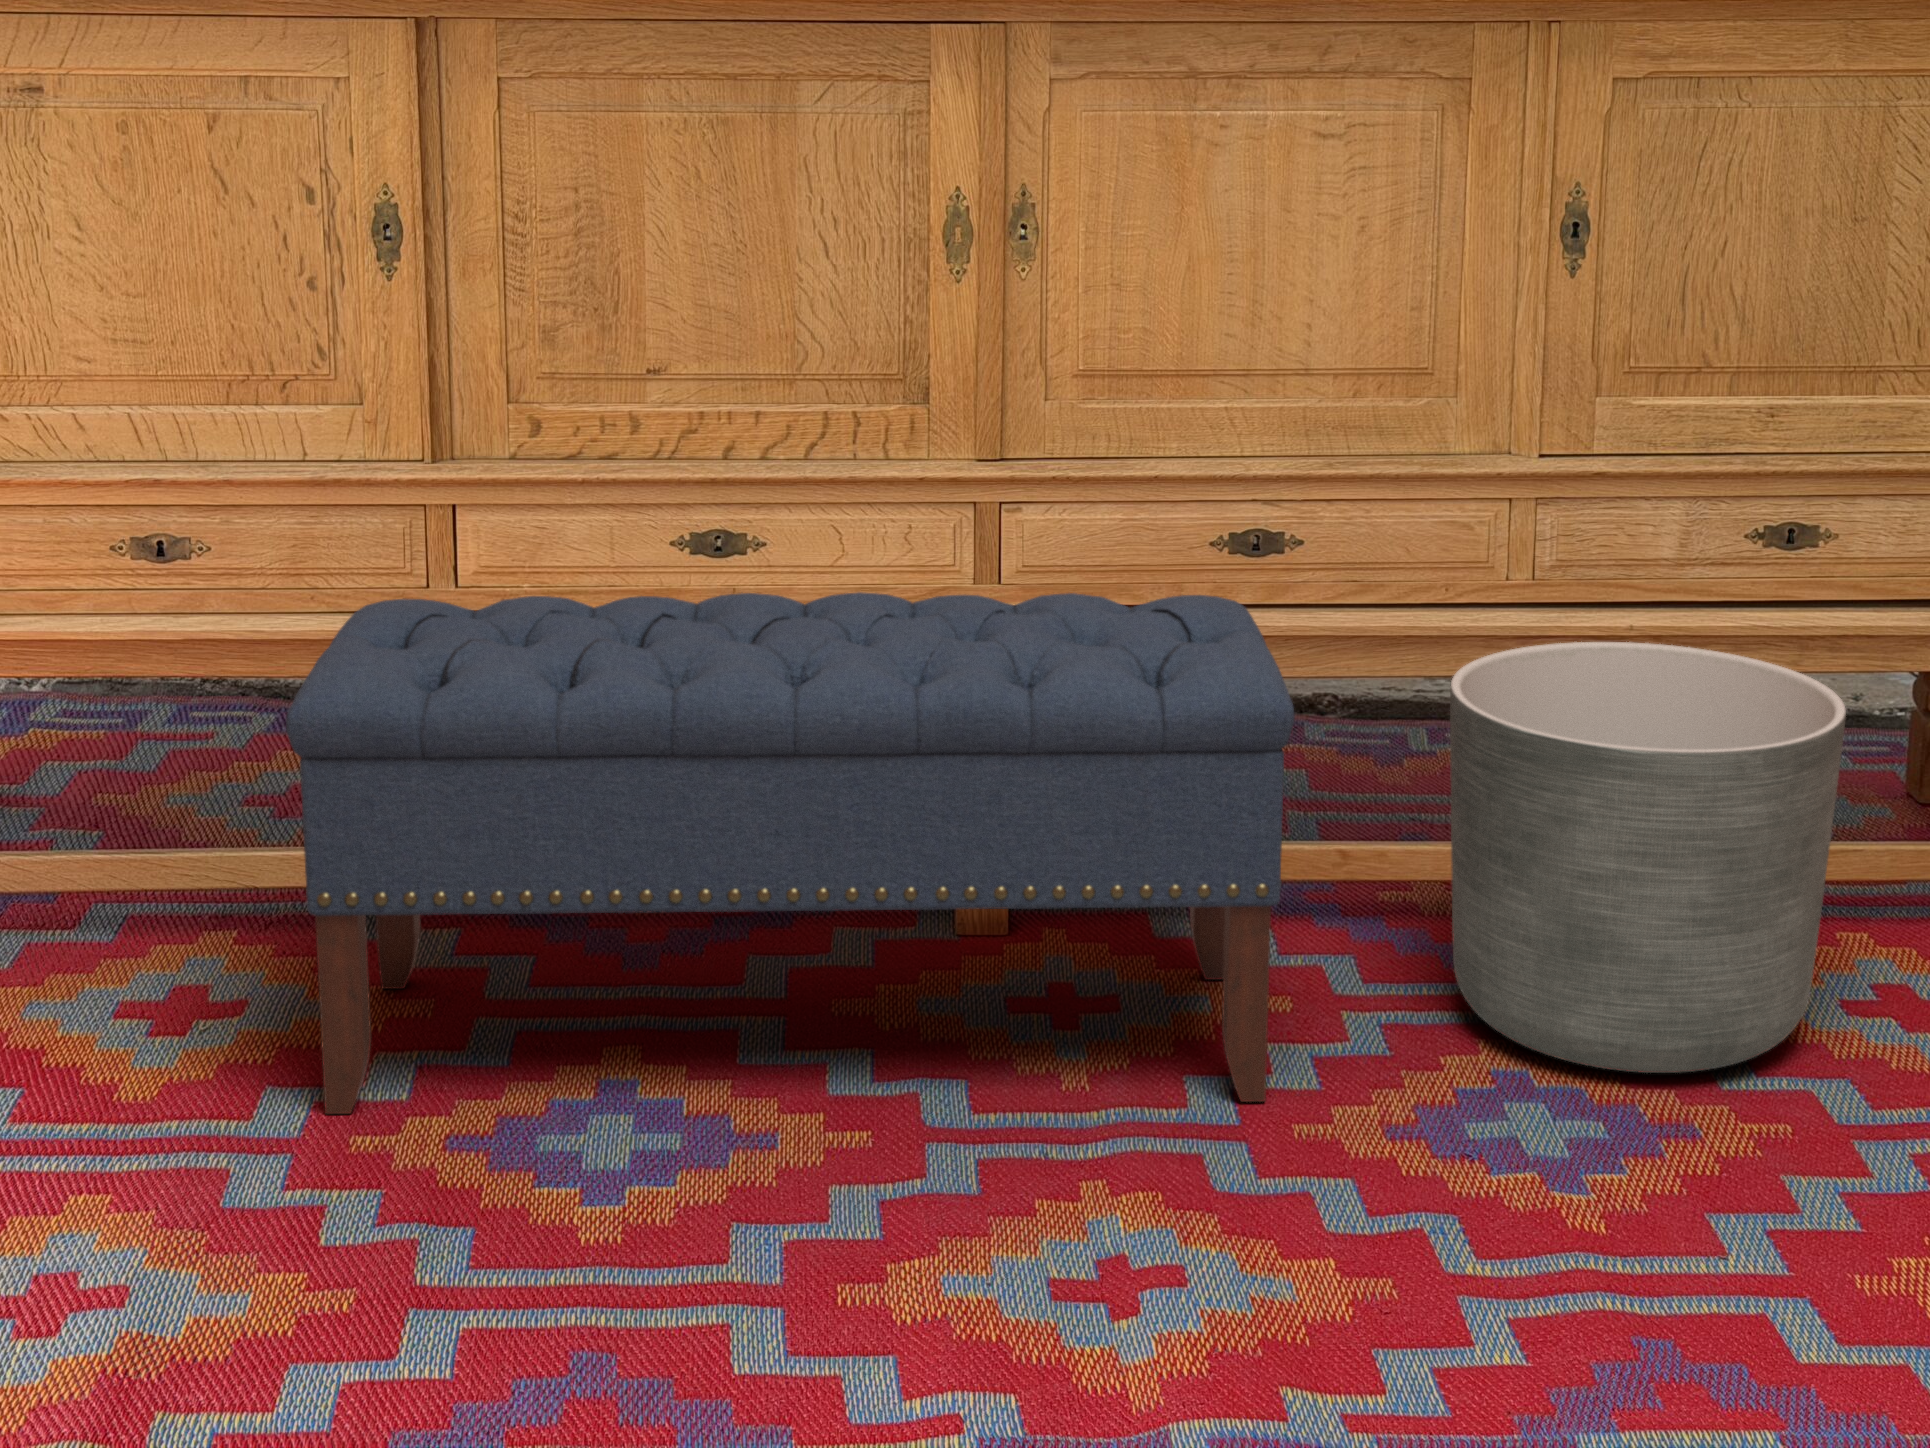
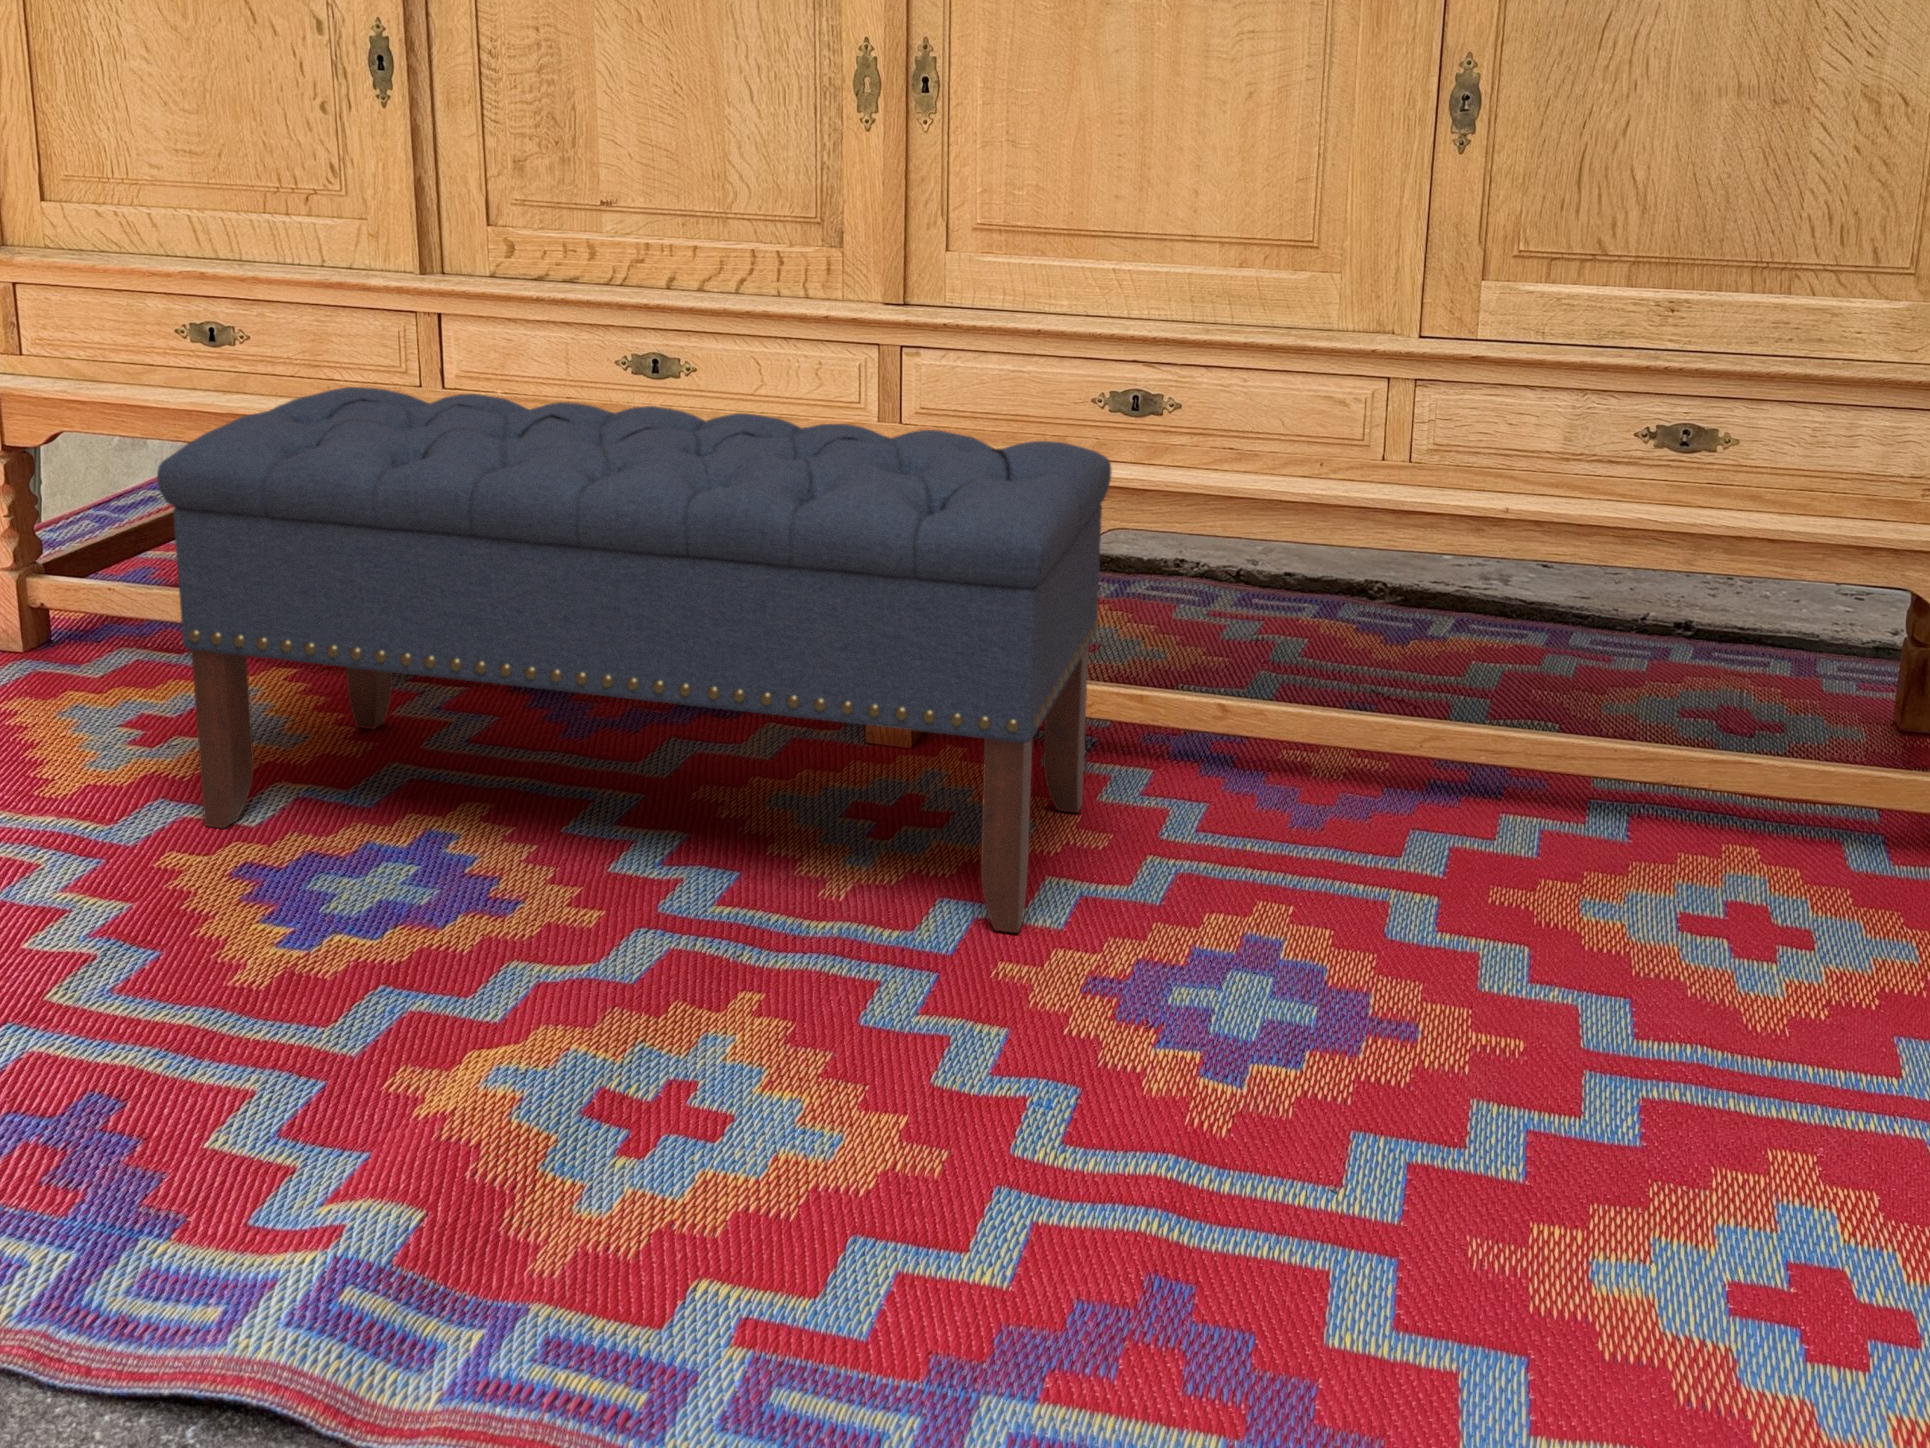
planter: present [1450,642,1846,1073] -> none [1267,523,1675,966]

